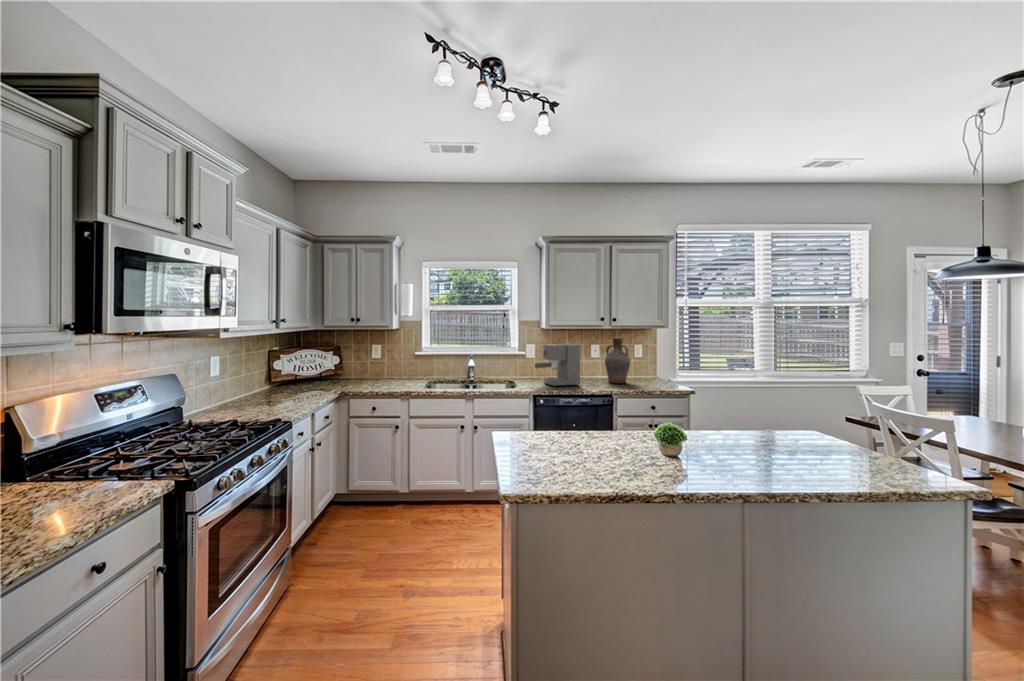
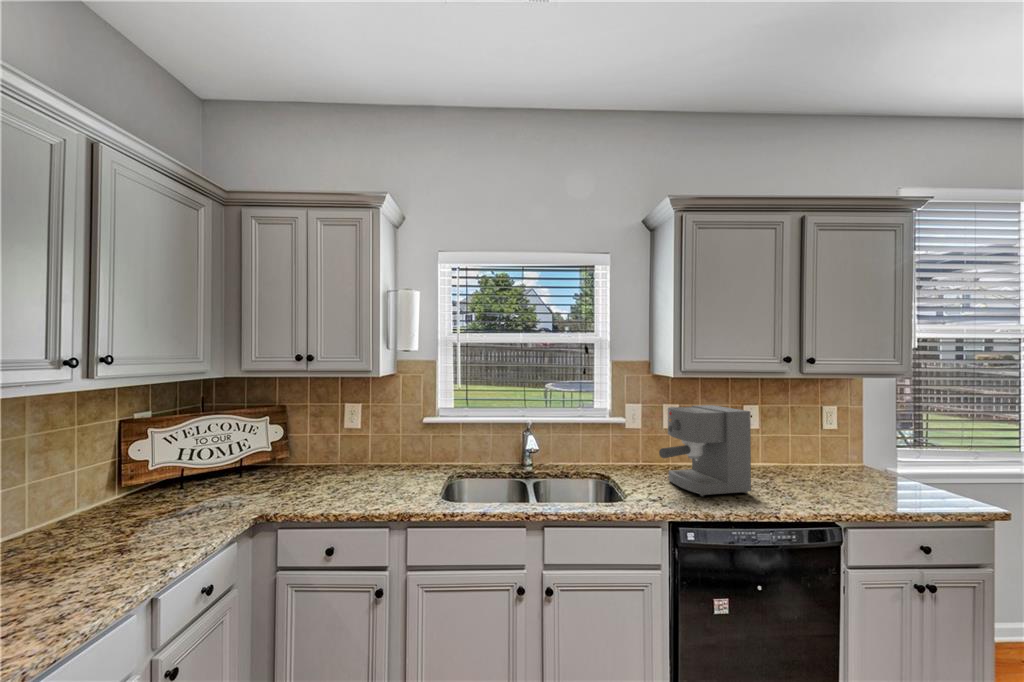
vase: present [605,338,630,384] -> none [785,394,841,487]

